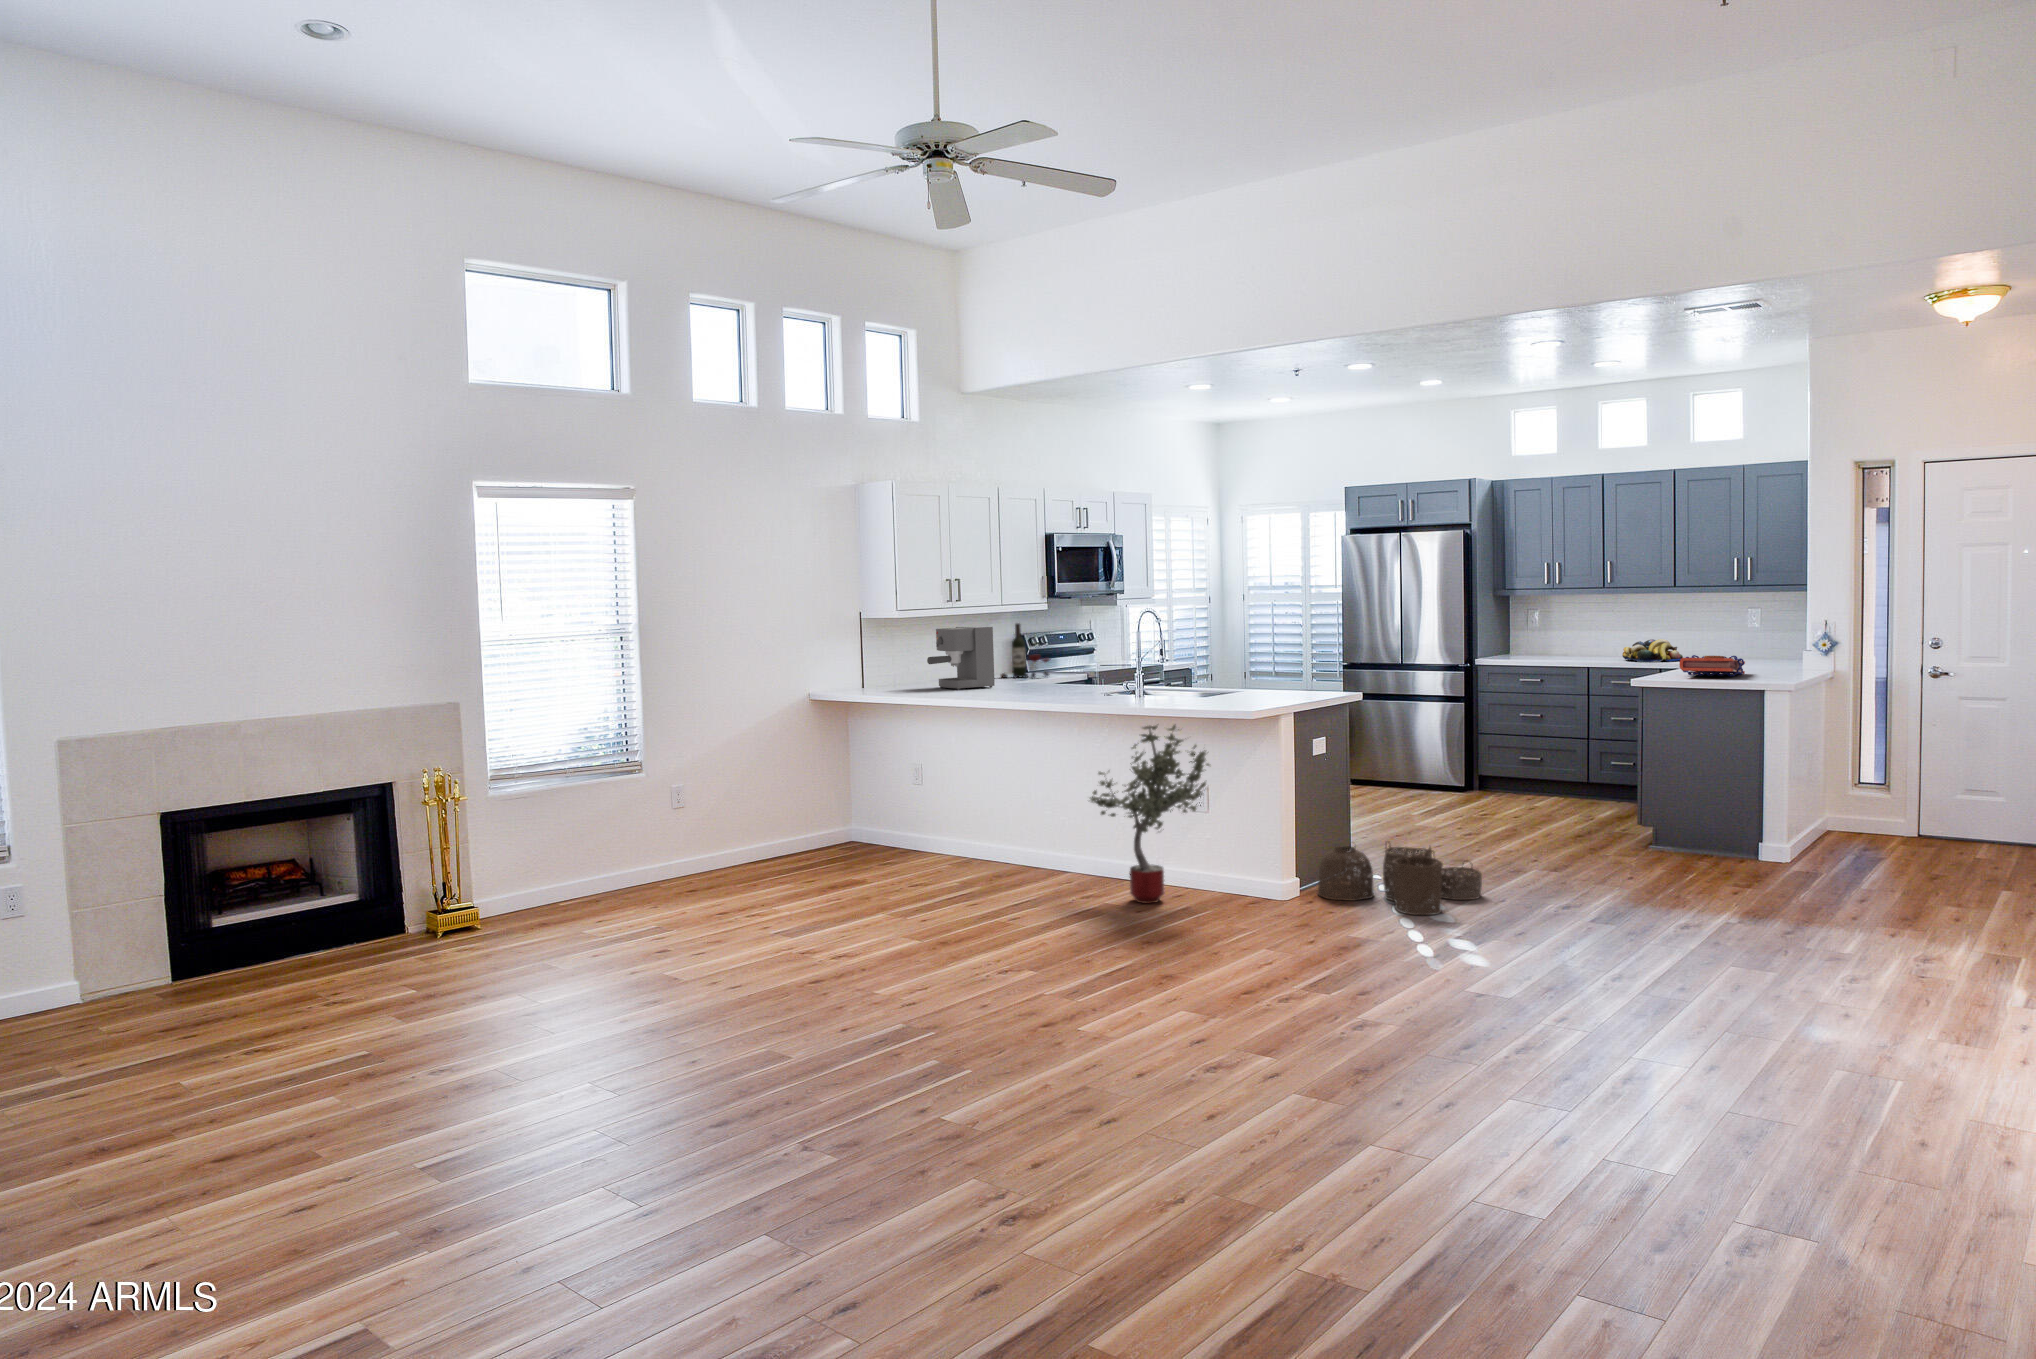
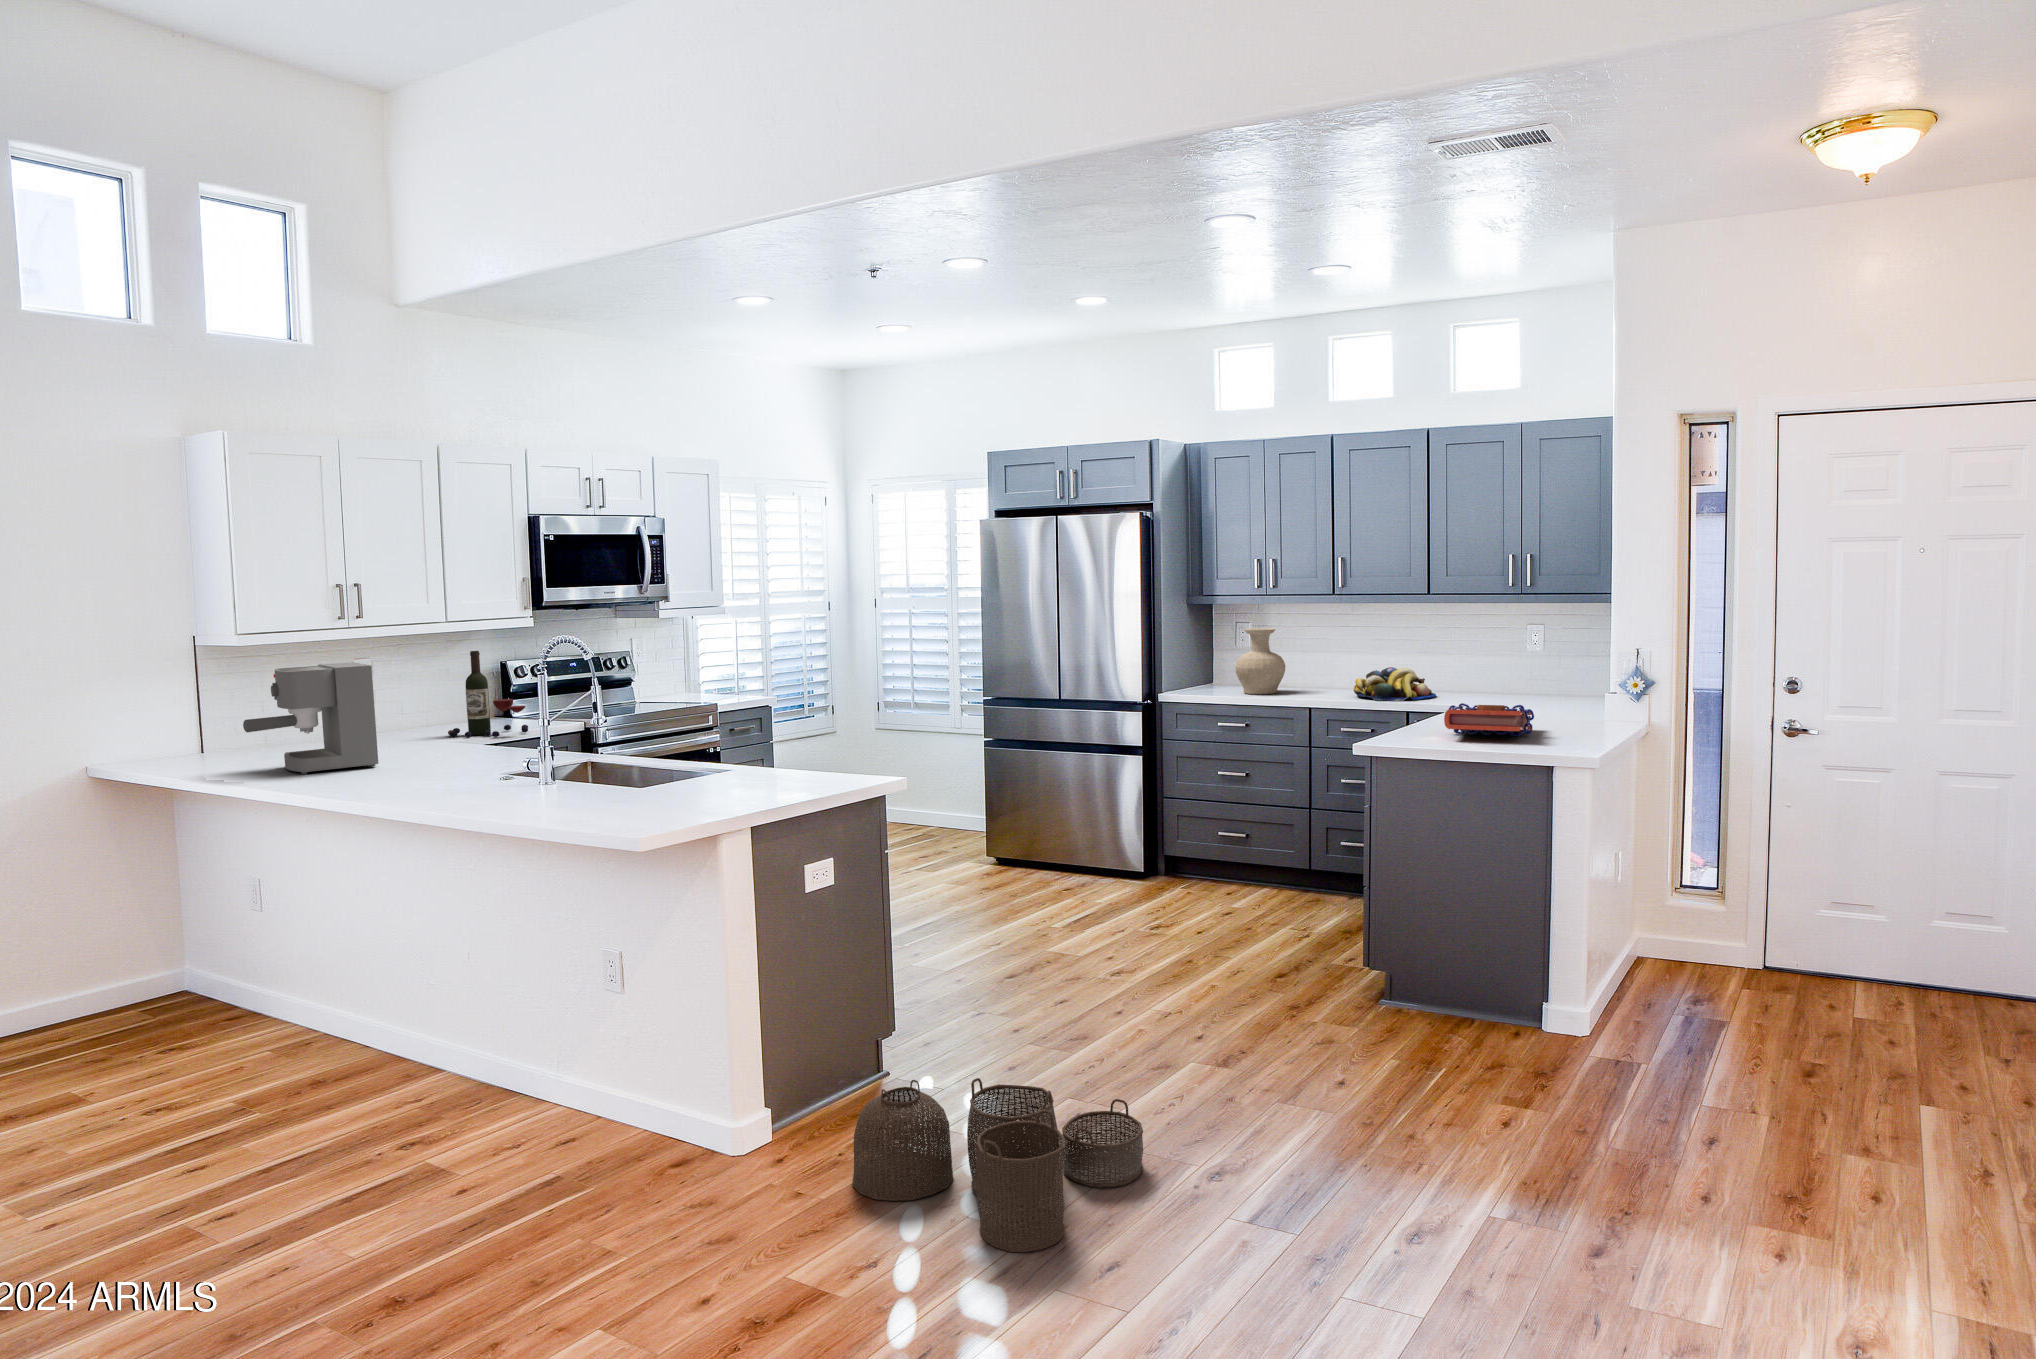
vase: none [1532,612,1570,659] -> present [1235,628,1285,694]
potted tree: present [1090,724,1210,904] -> none [411,879,631,1237]

